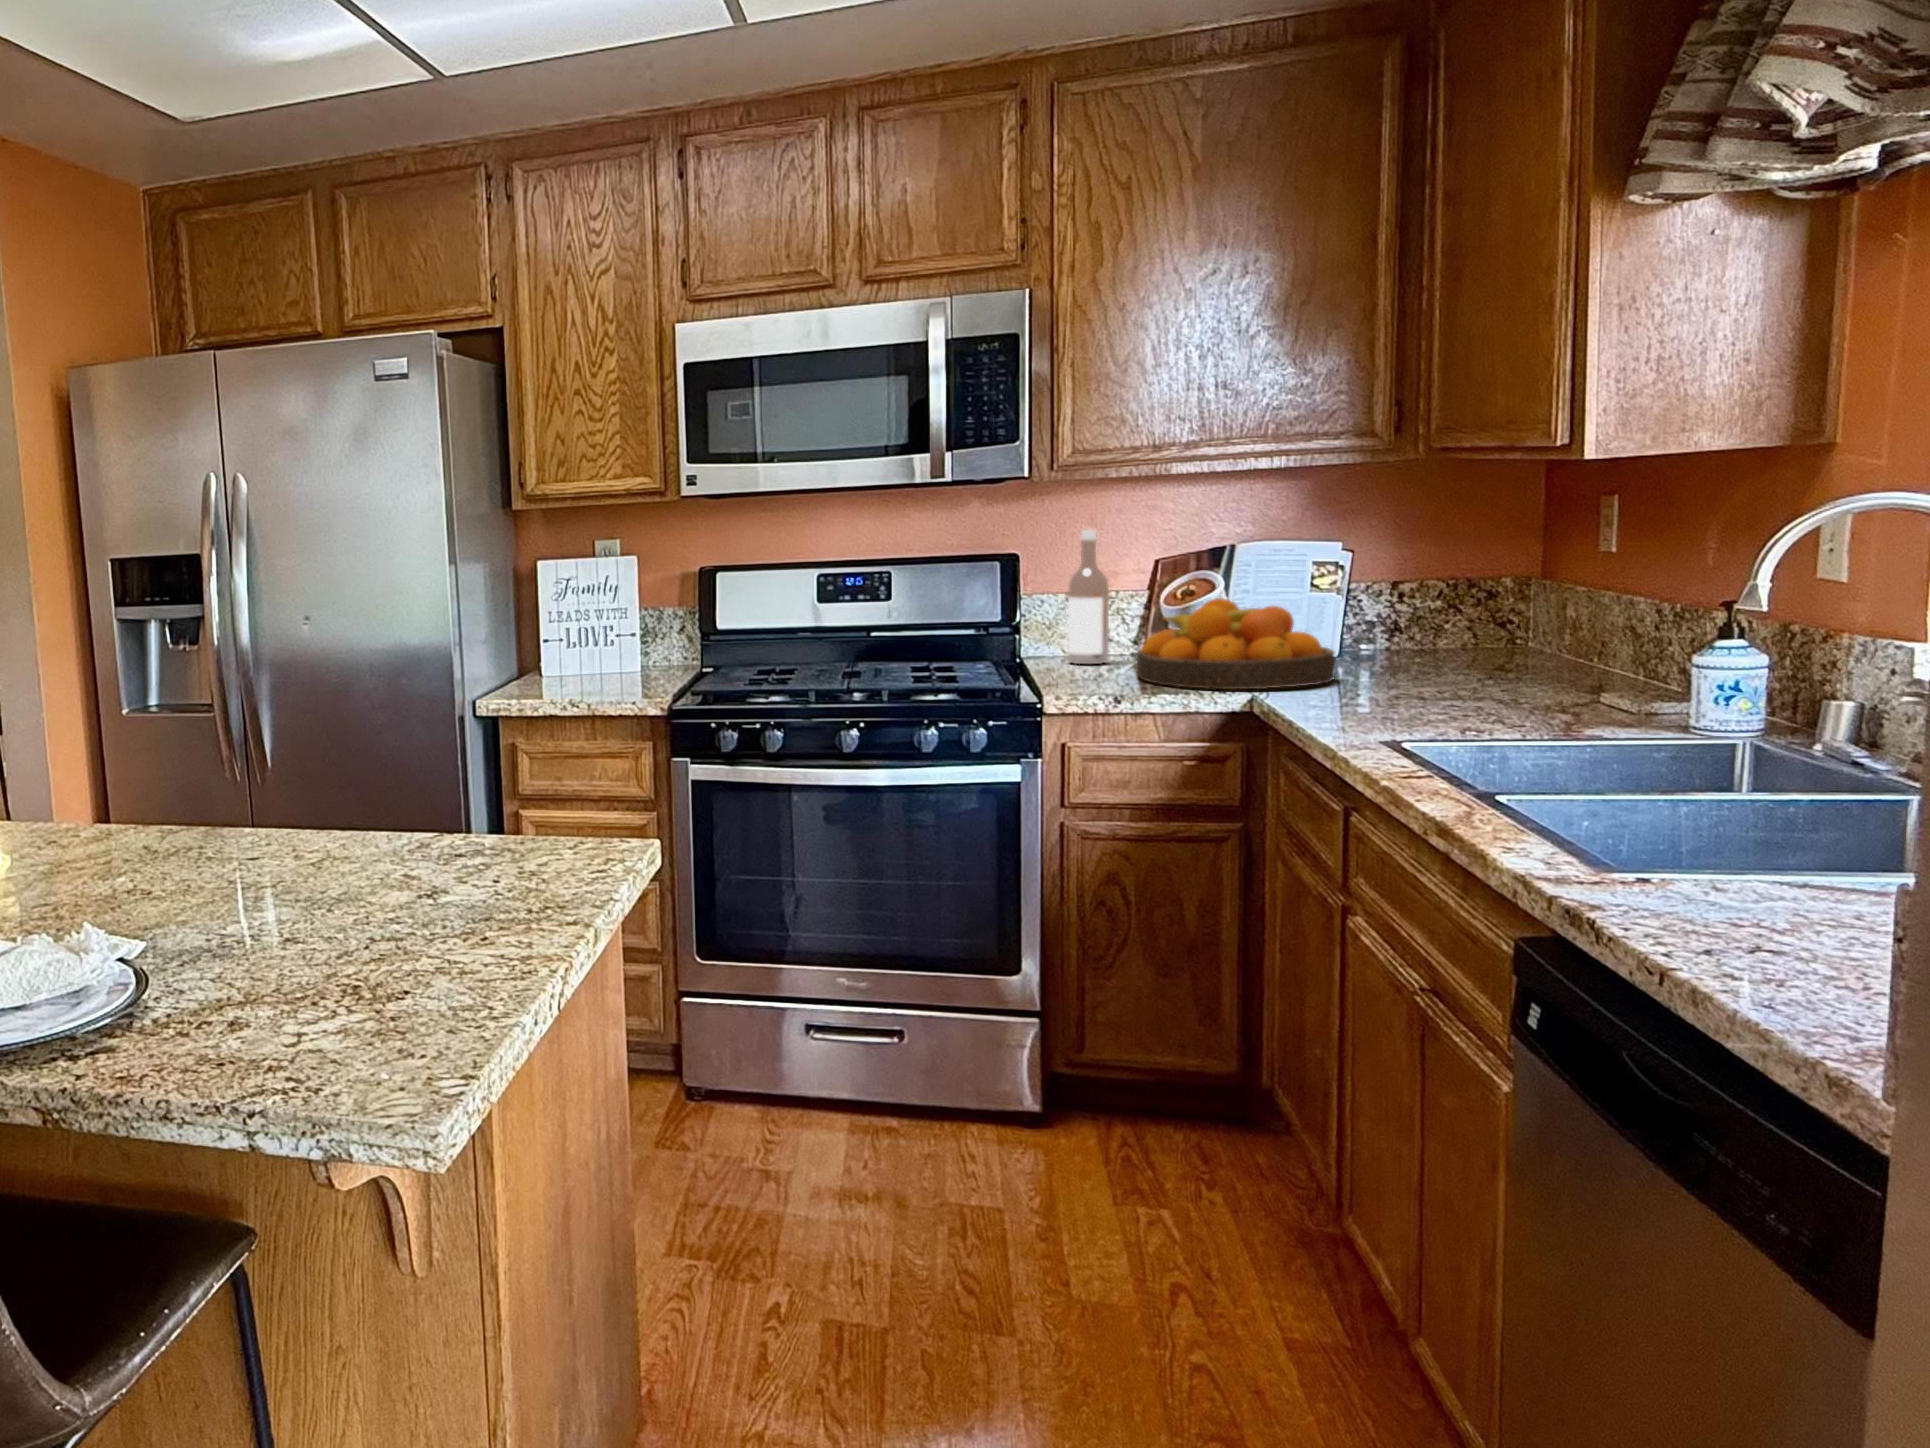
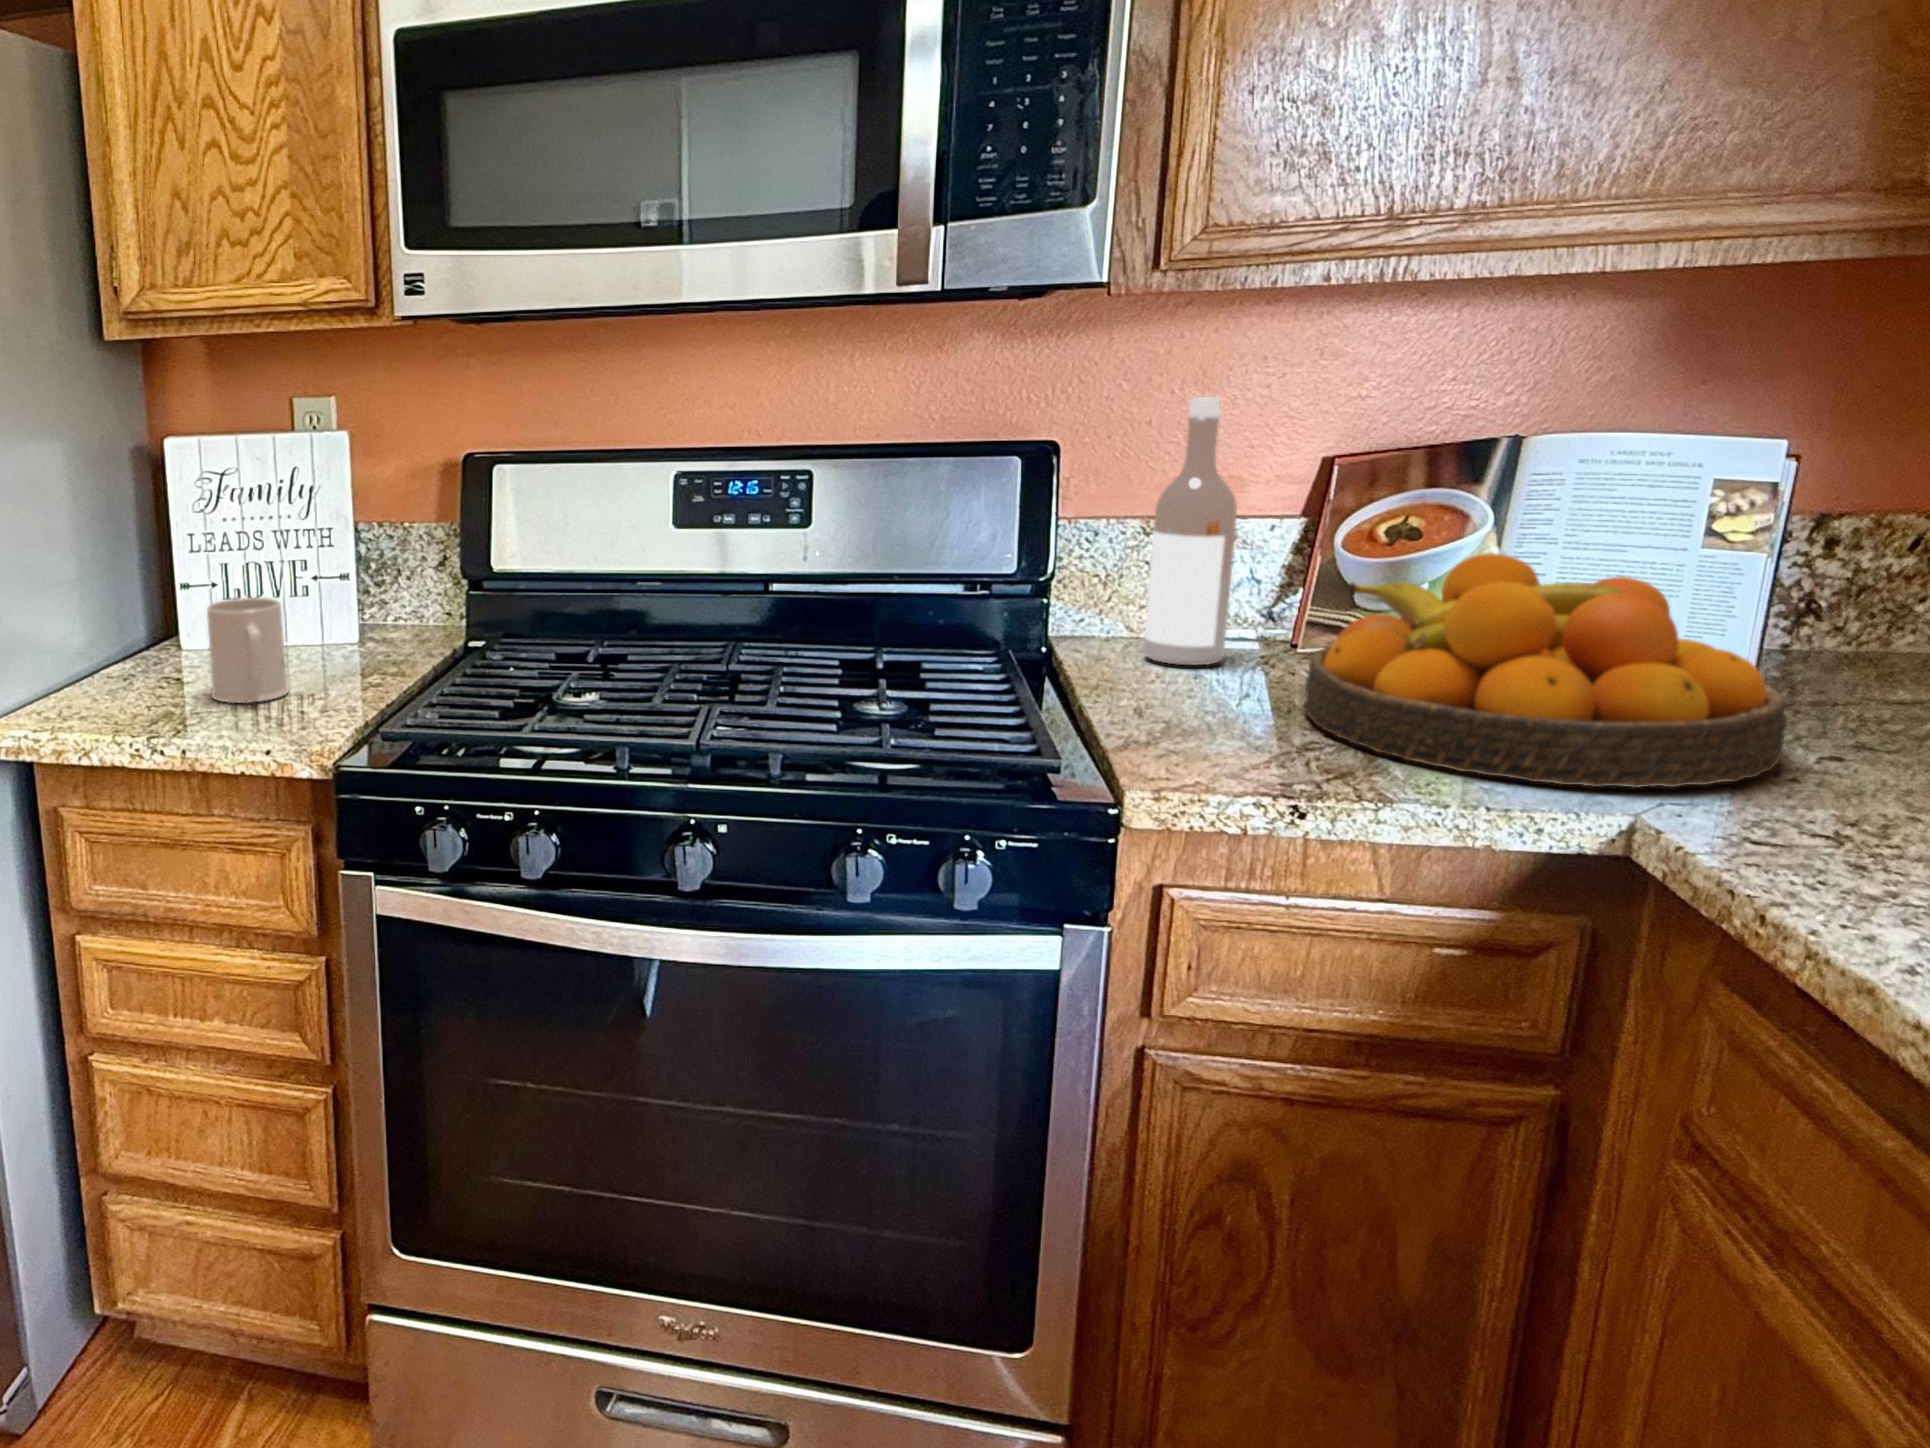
mug: none [584,639,625,690] -> present [207,598,288,703]

